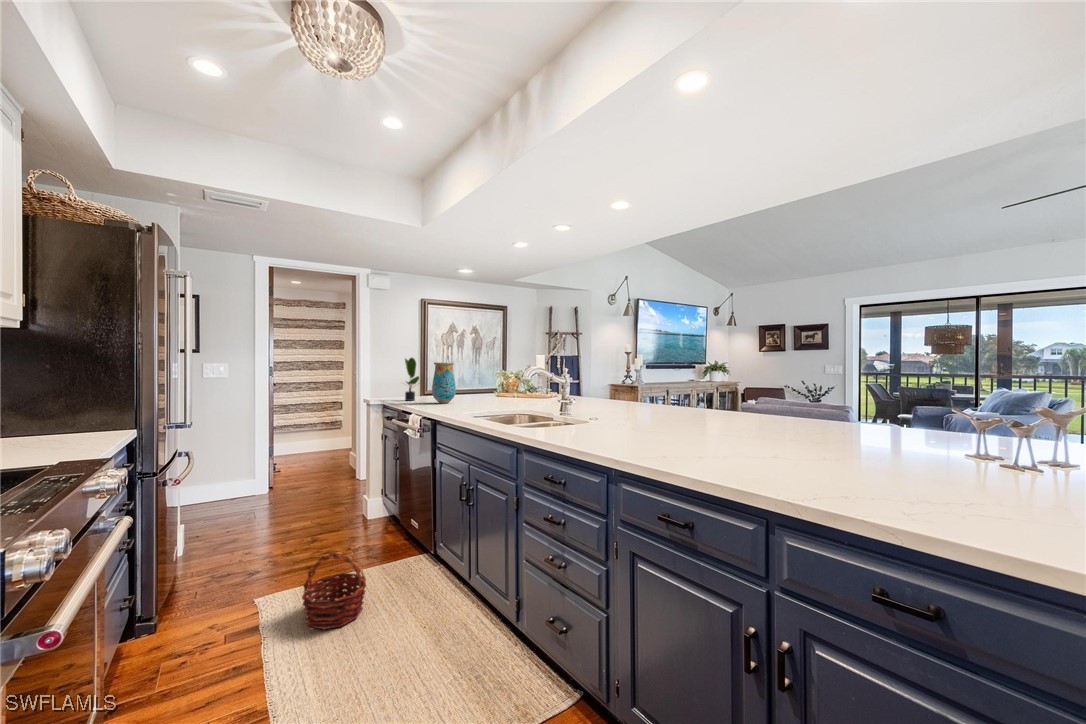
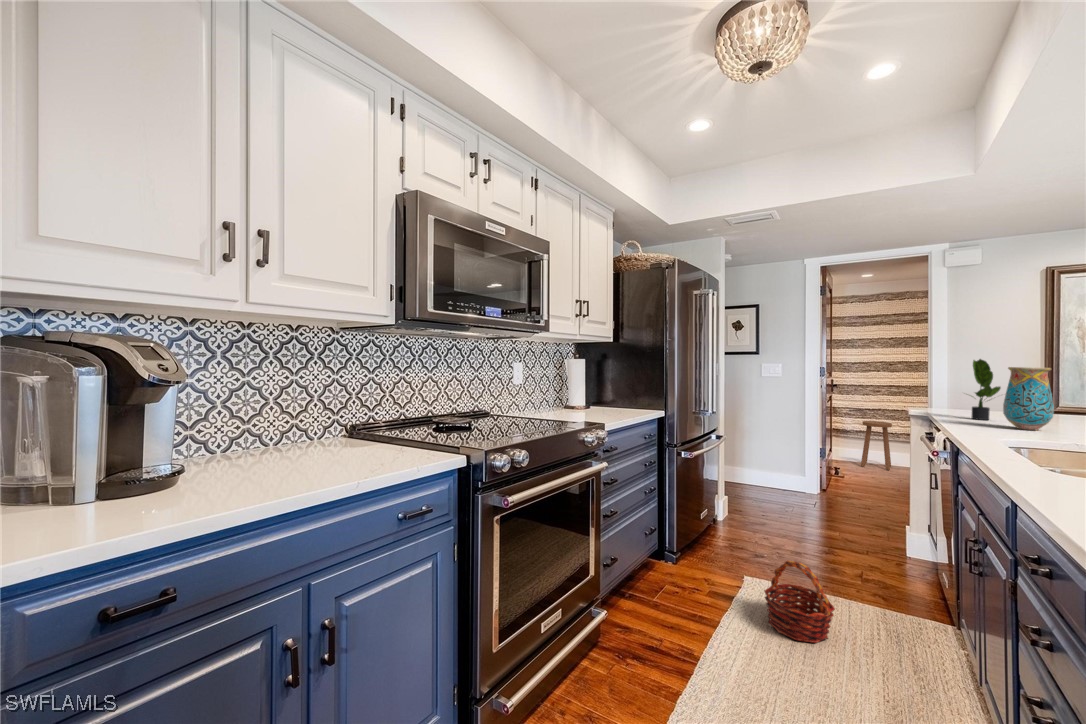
stool: none [289,414,314,457] -> present [861,421,892,470]

